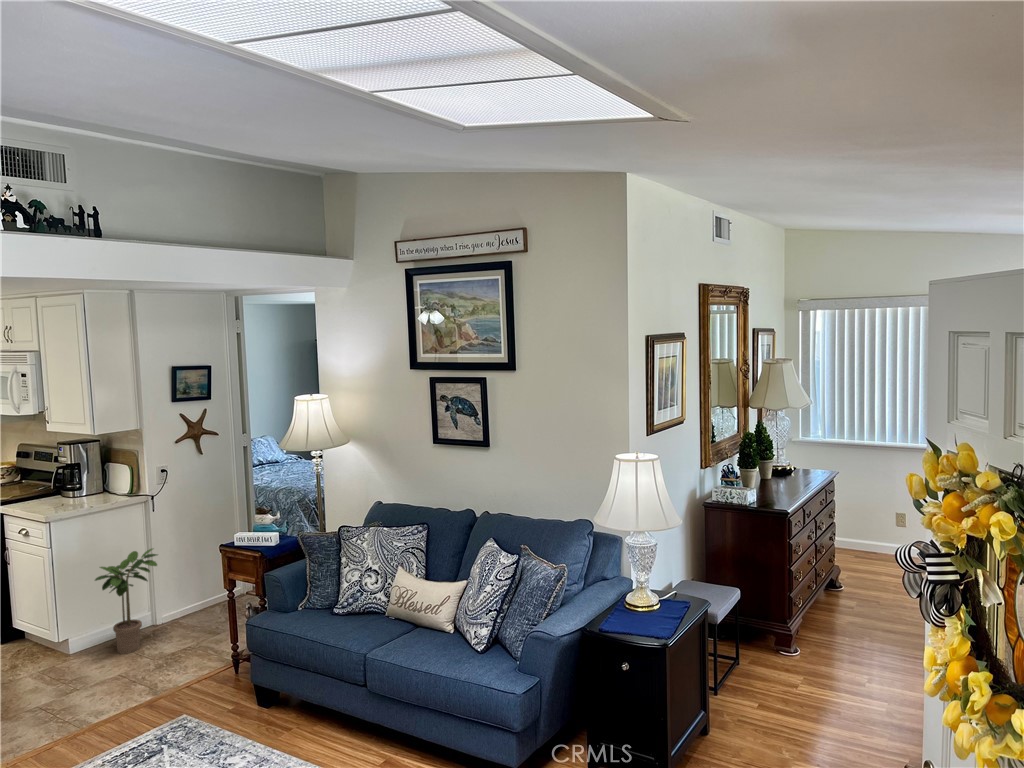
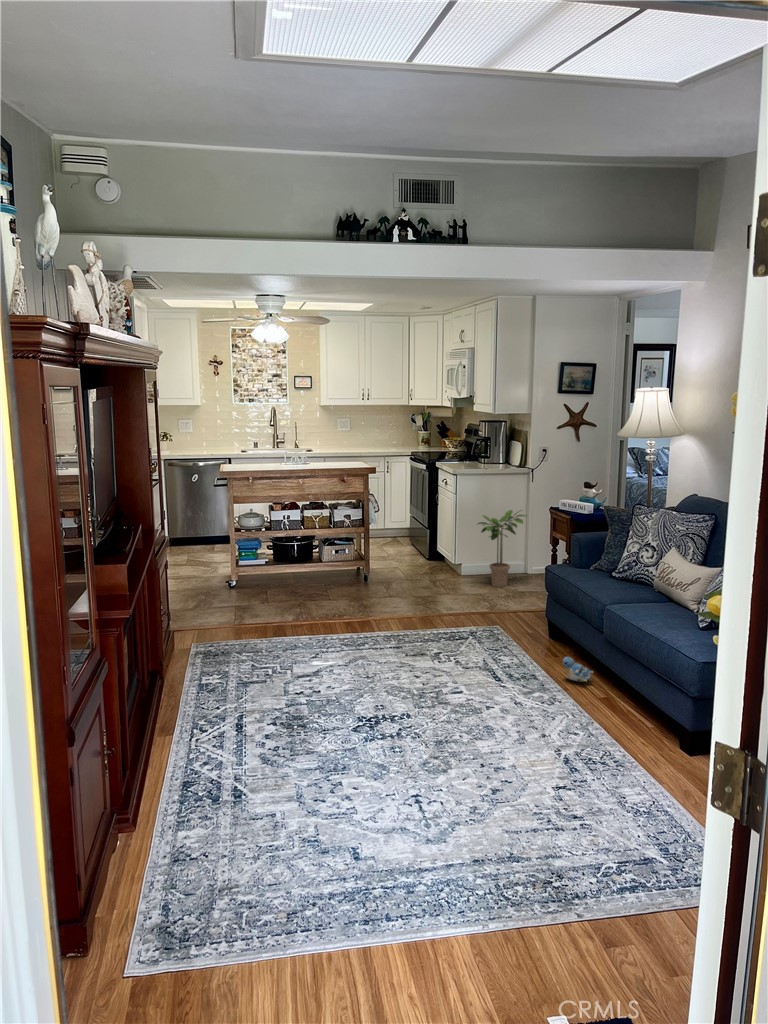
plush toy: none [315,720,353,746] -> present [562,657,593,682]

